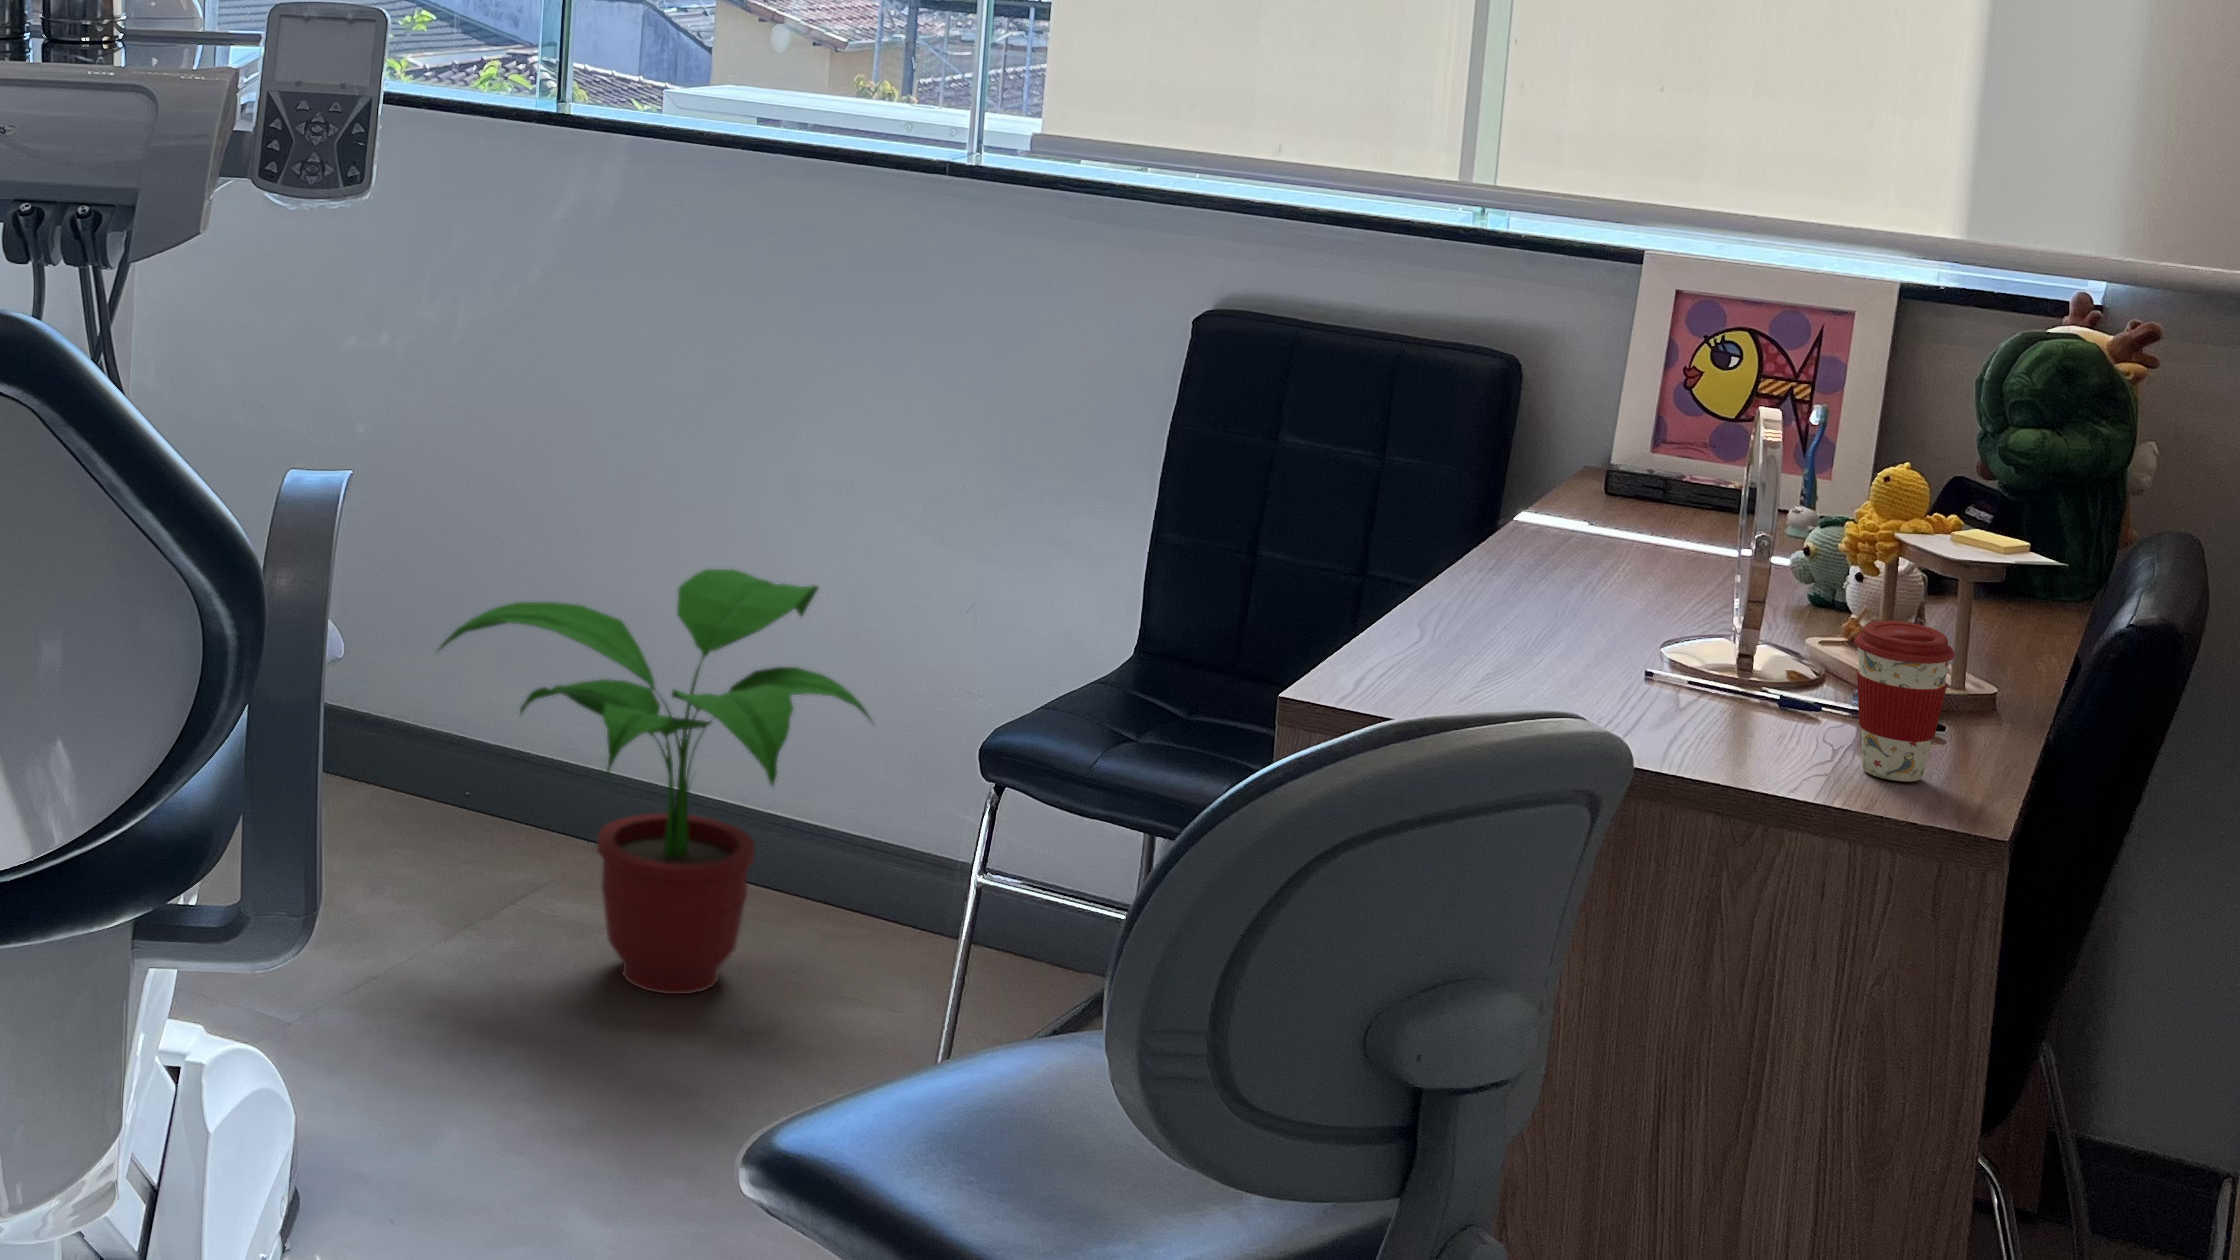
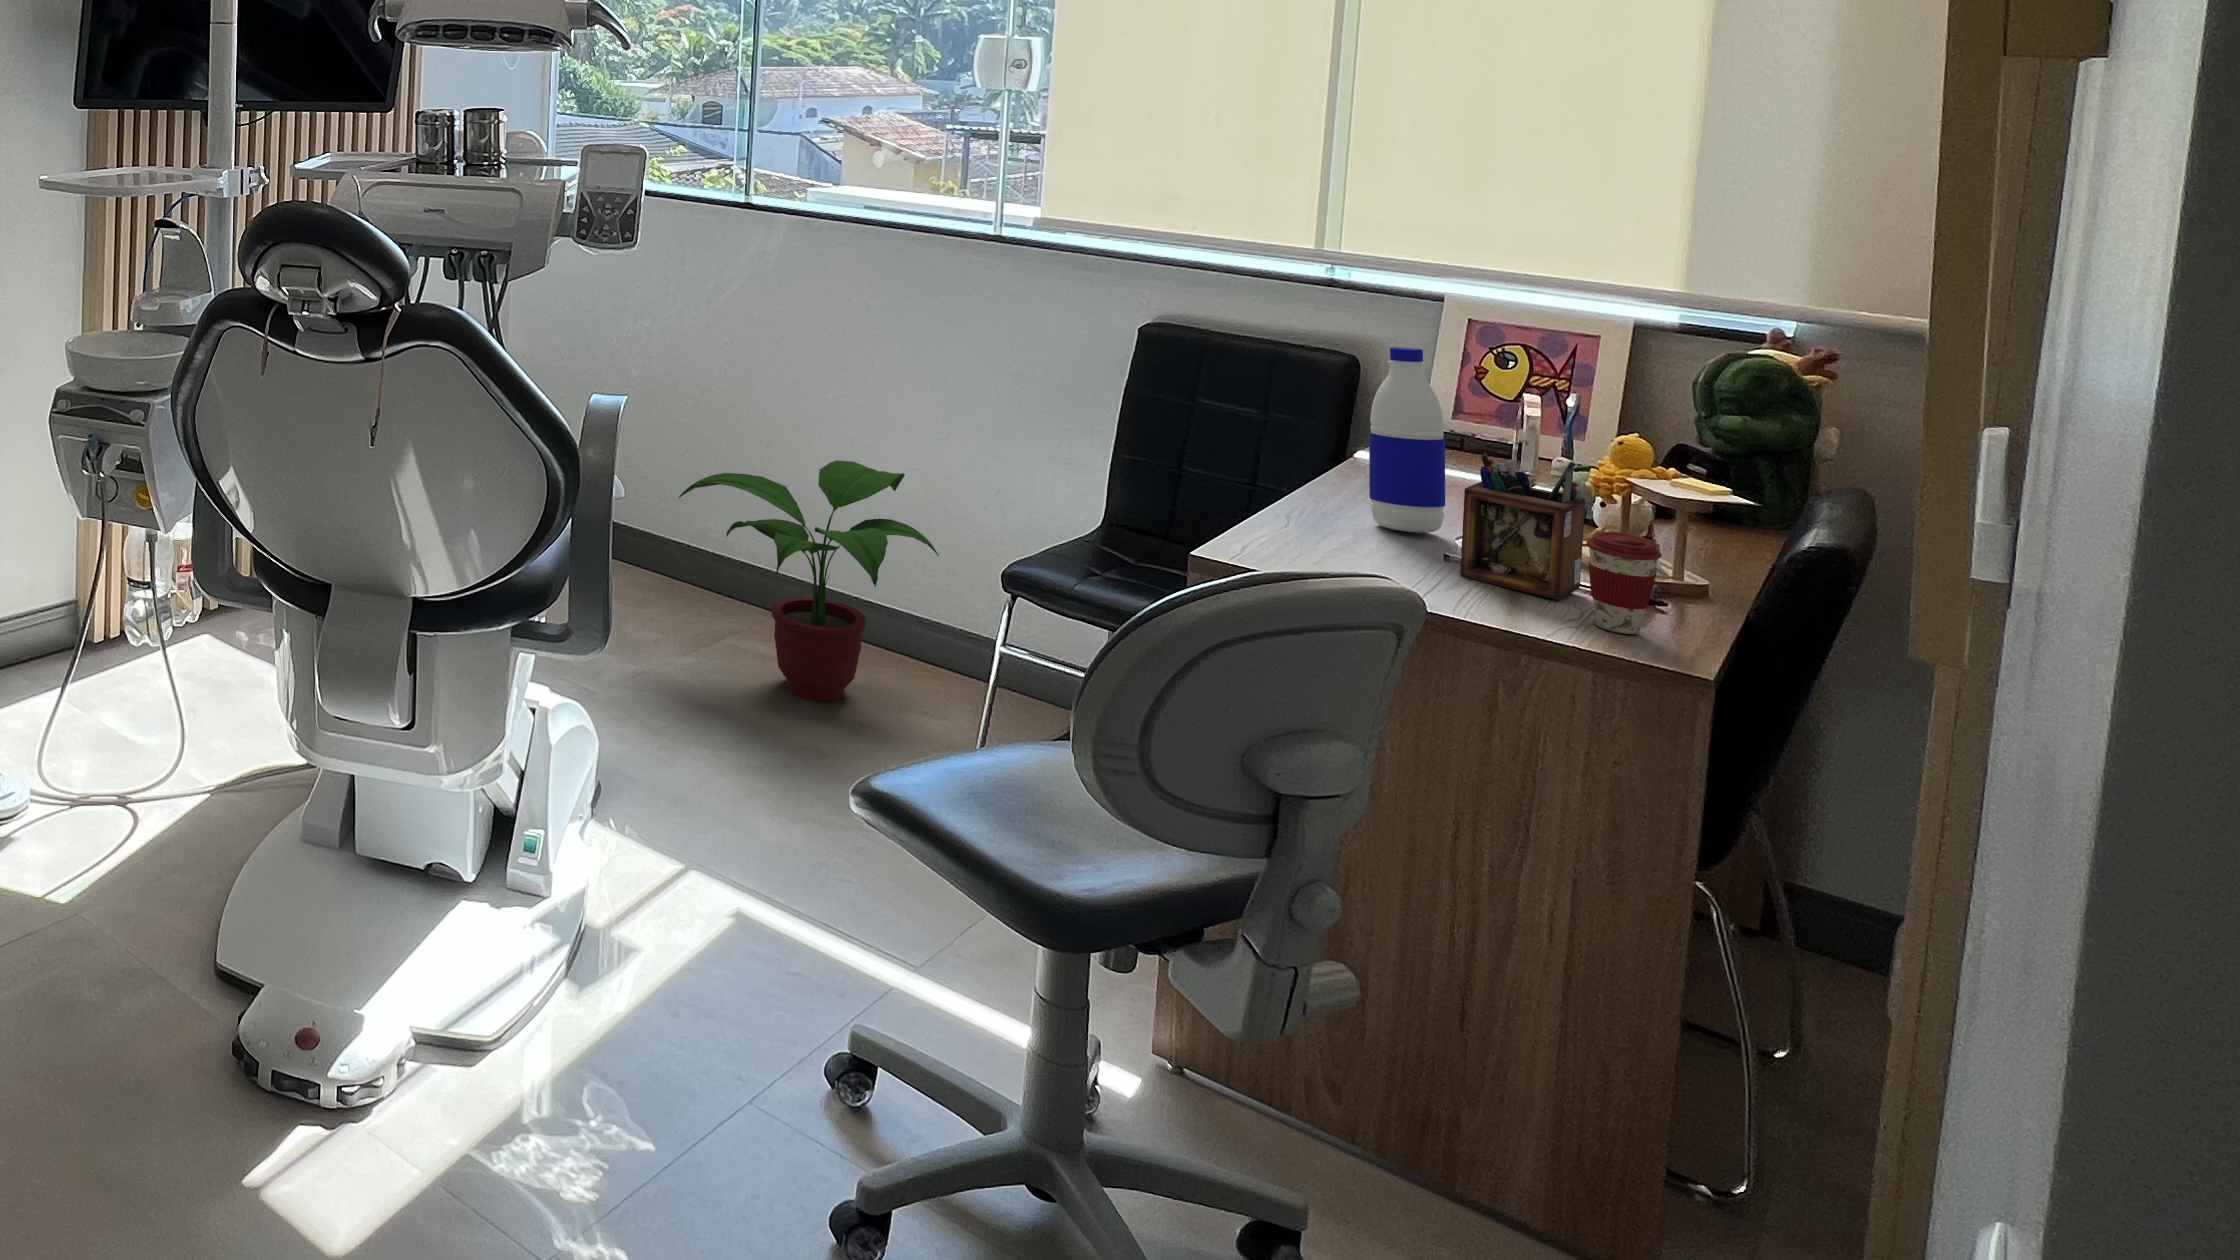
water bottle: none [1543,338,1650,638] -> present [1369,347,1445,532]
desk organizer: none [1676,500,1848,734] -> present [1460,451,1585,600]

